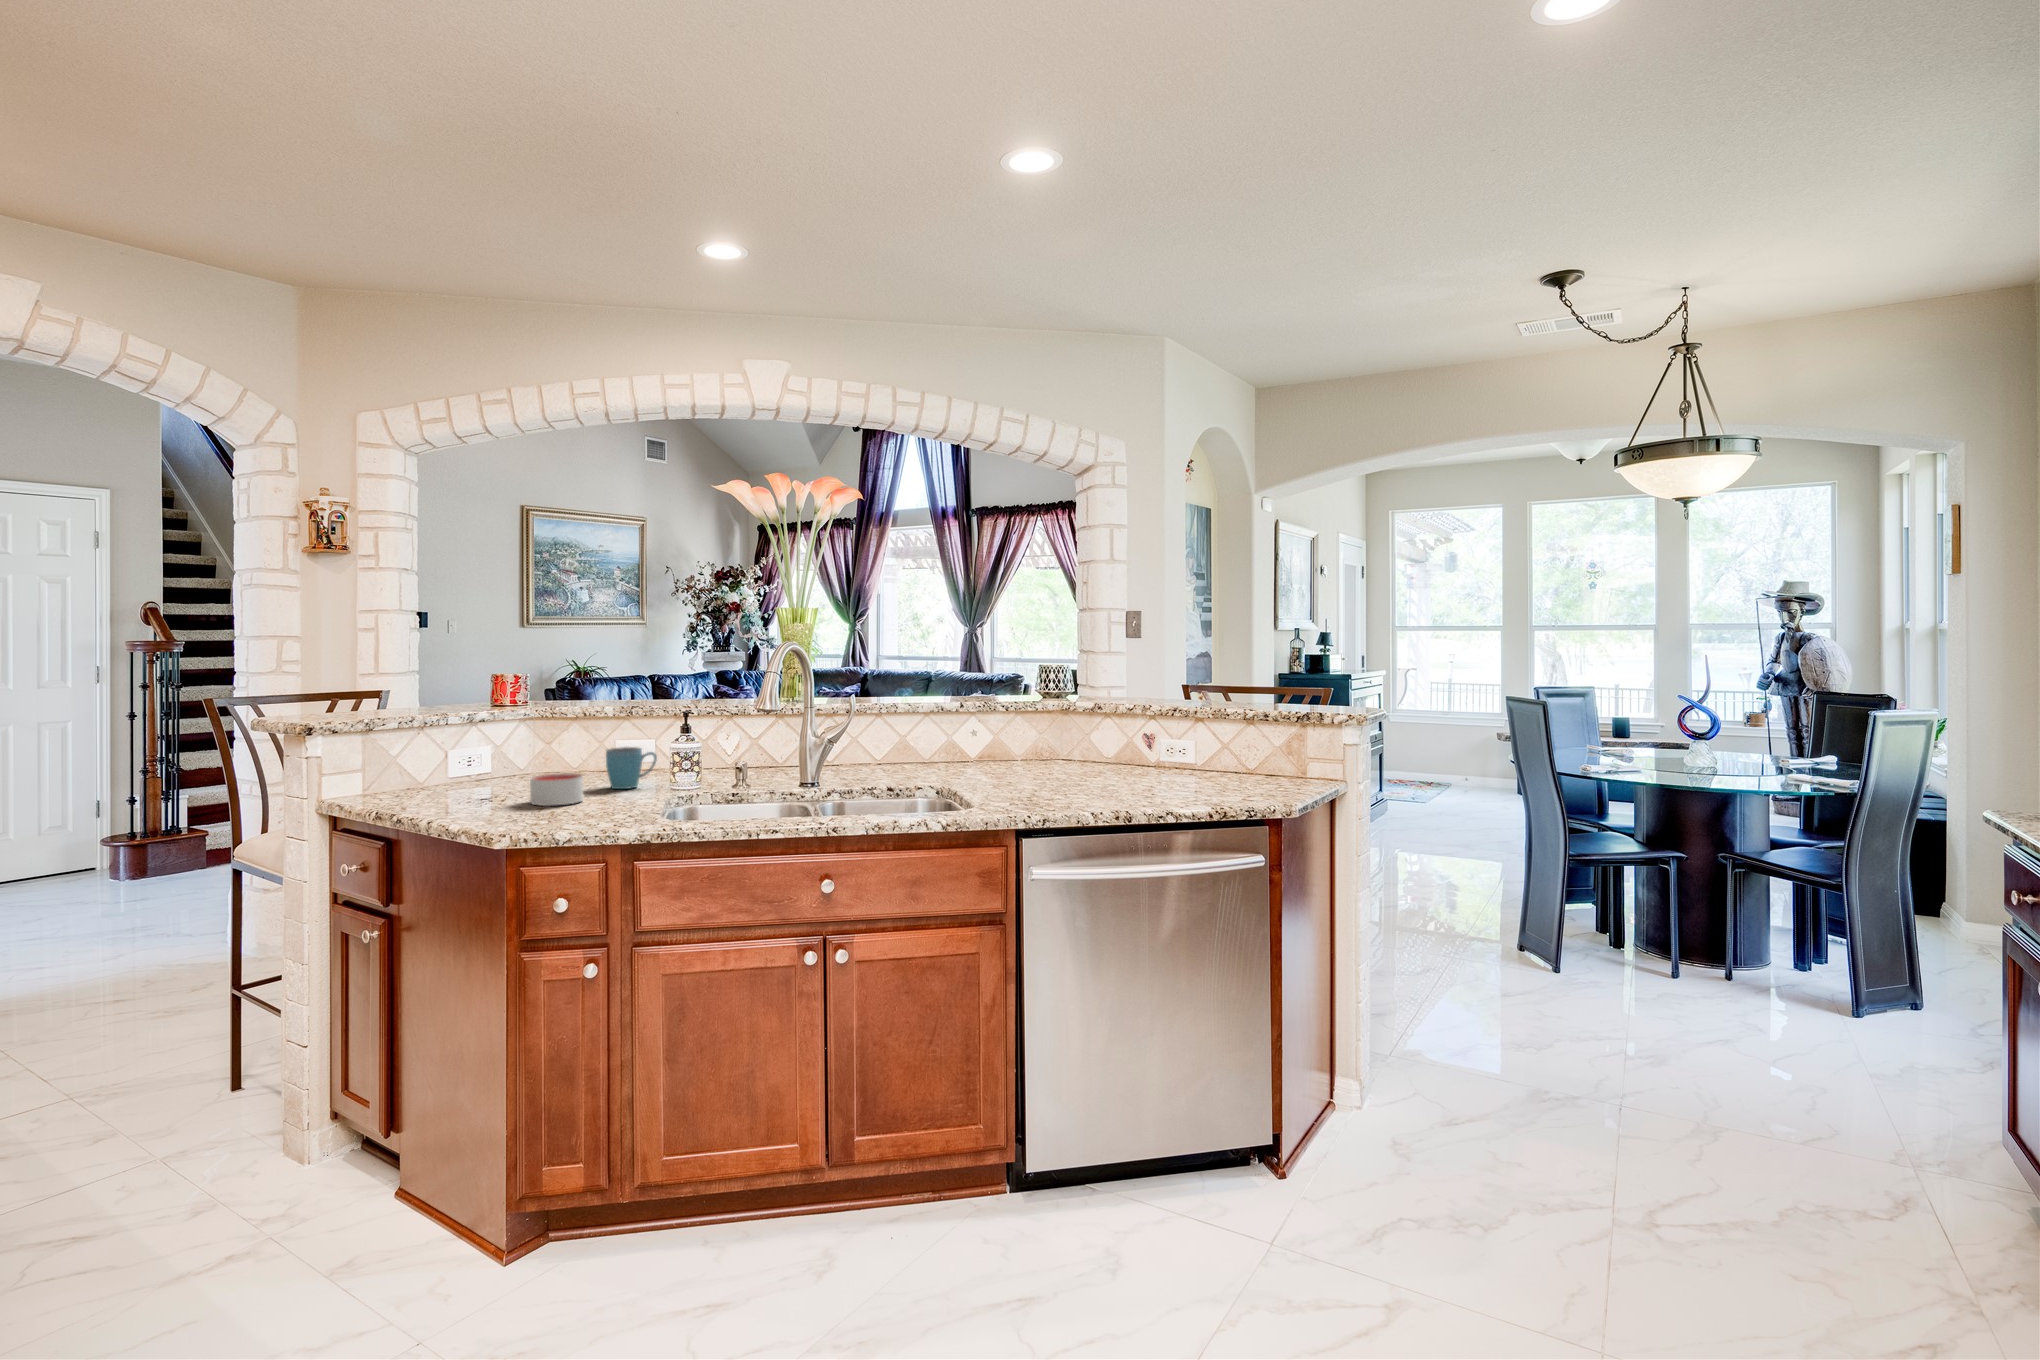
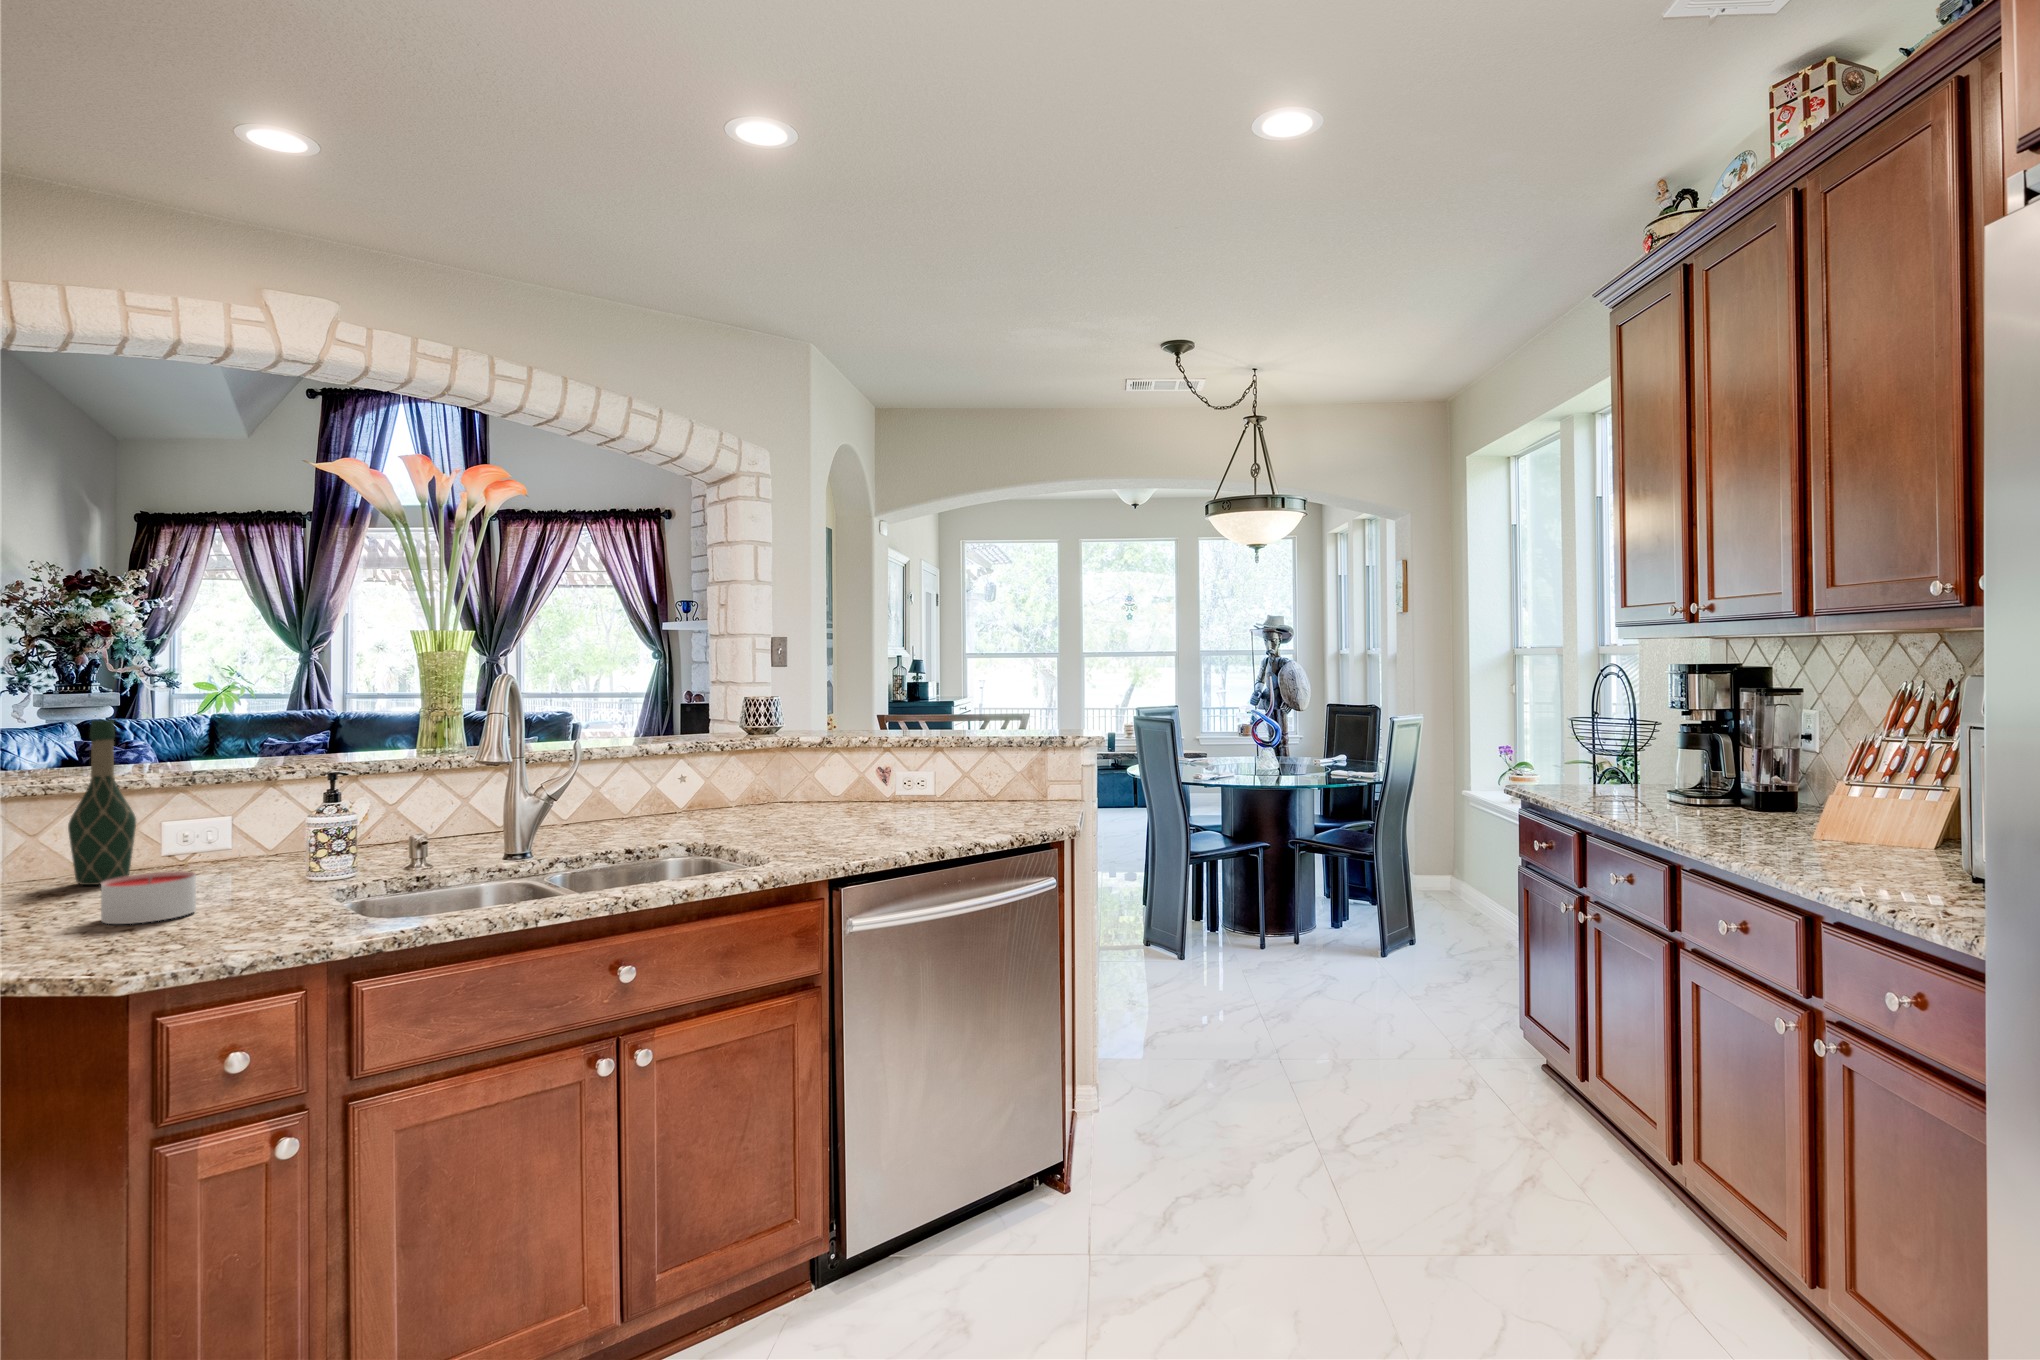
wine bottle: none [551,669,587,779] -> present [68,720,136,885]
mug: present [606,747,657,789] -> none [199,827,285,889]

